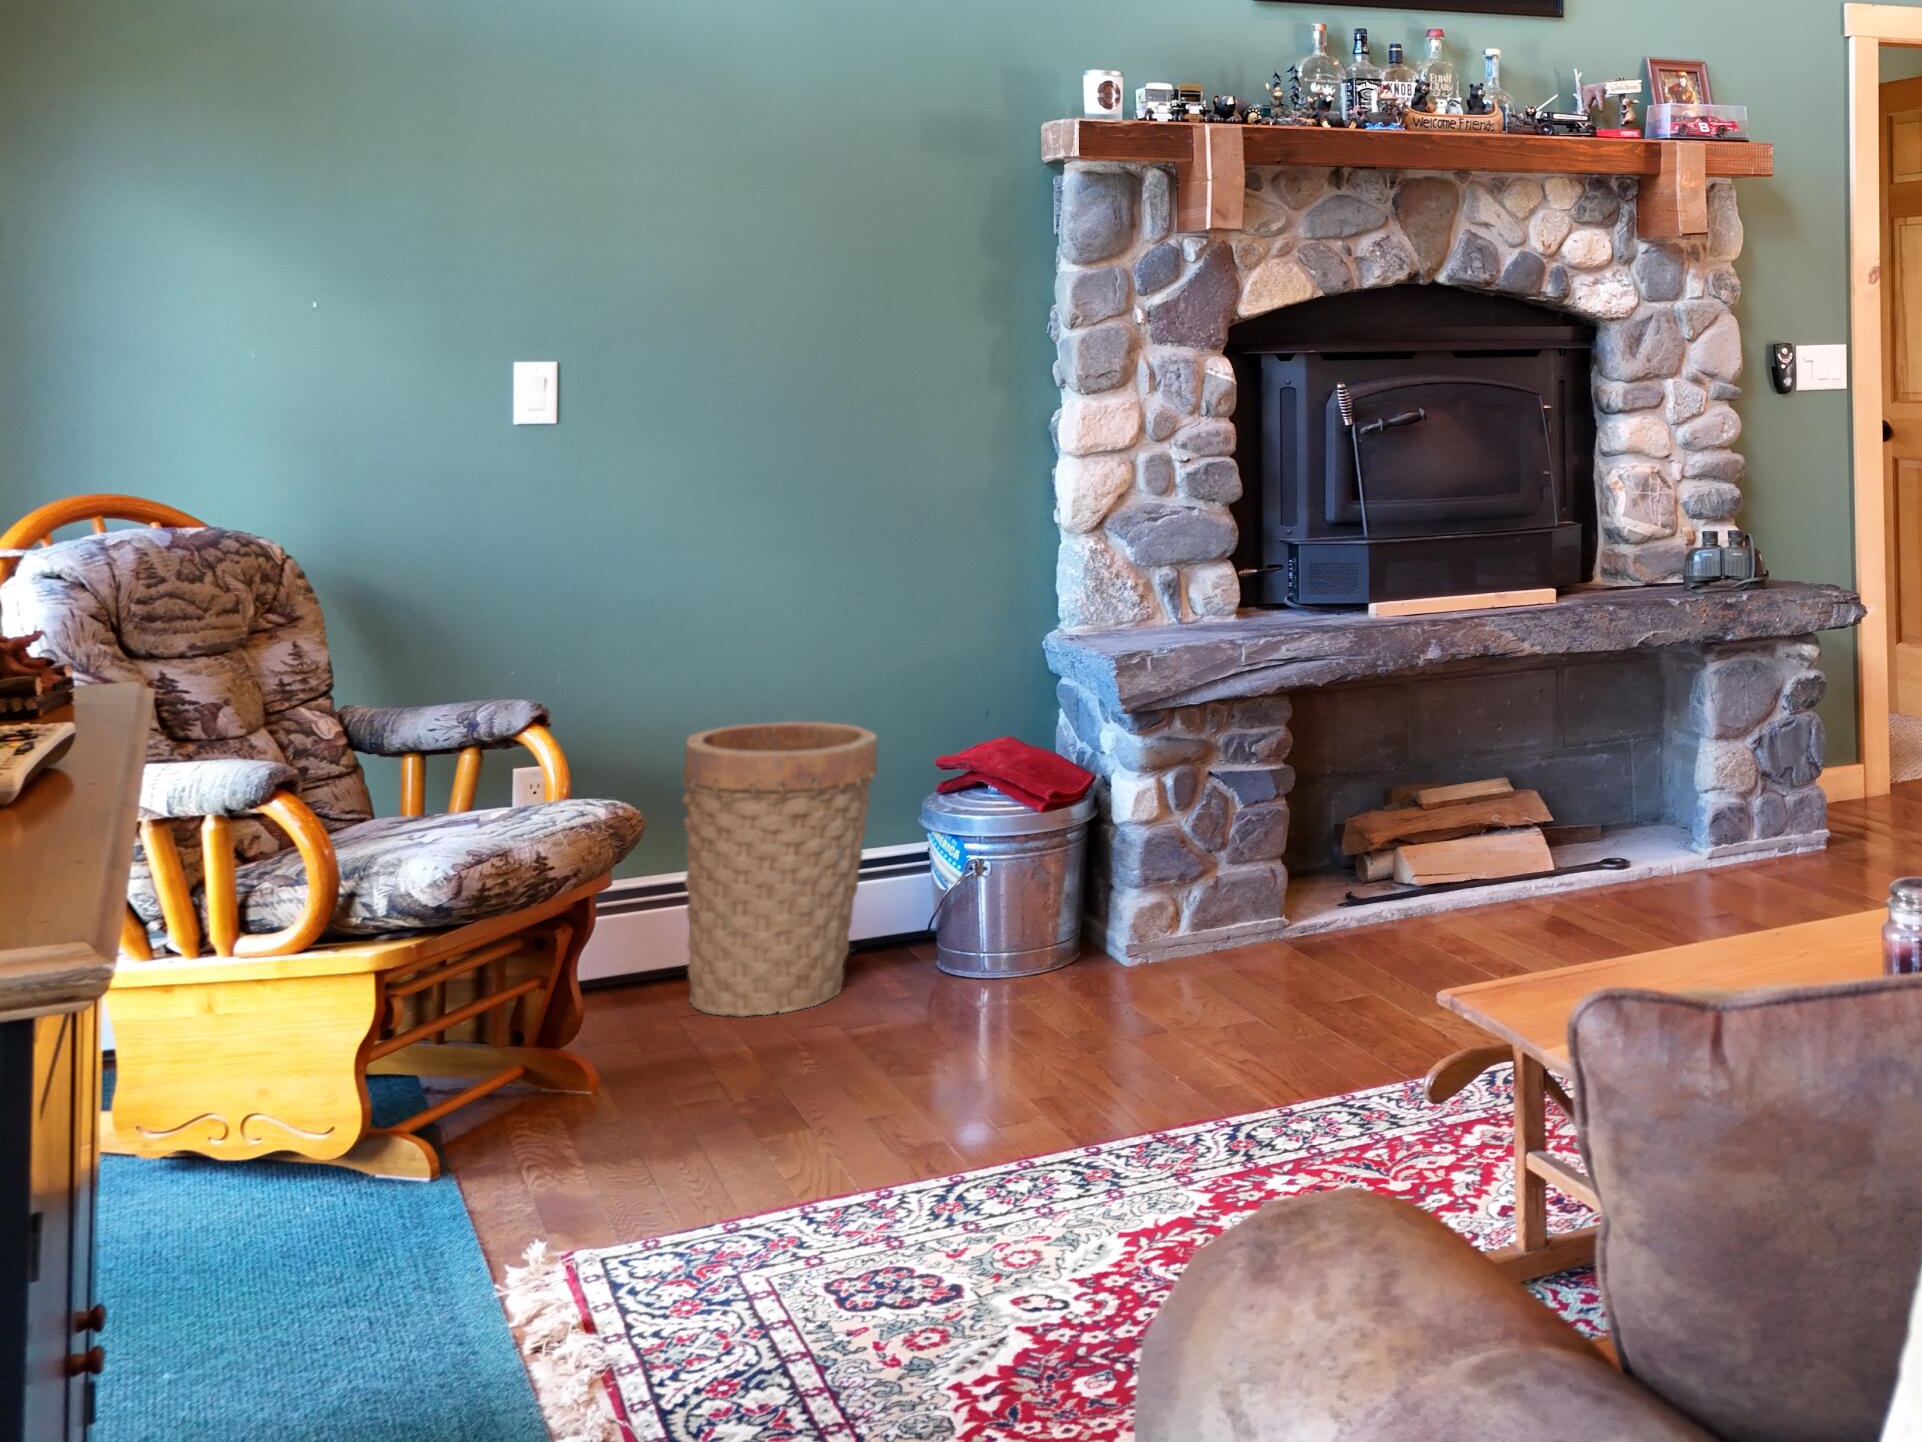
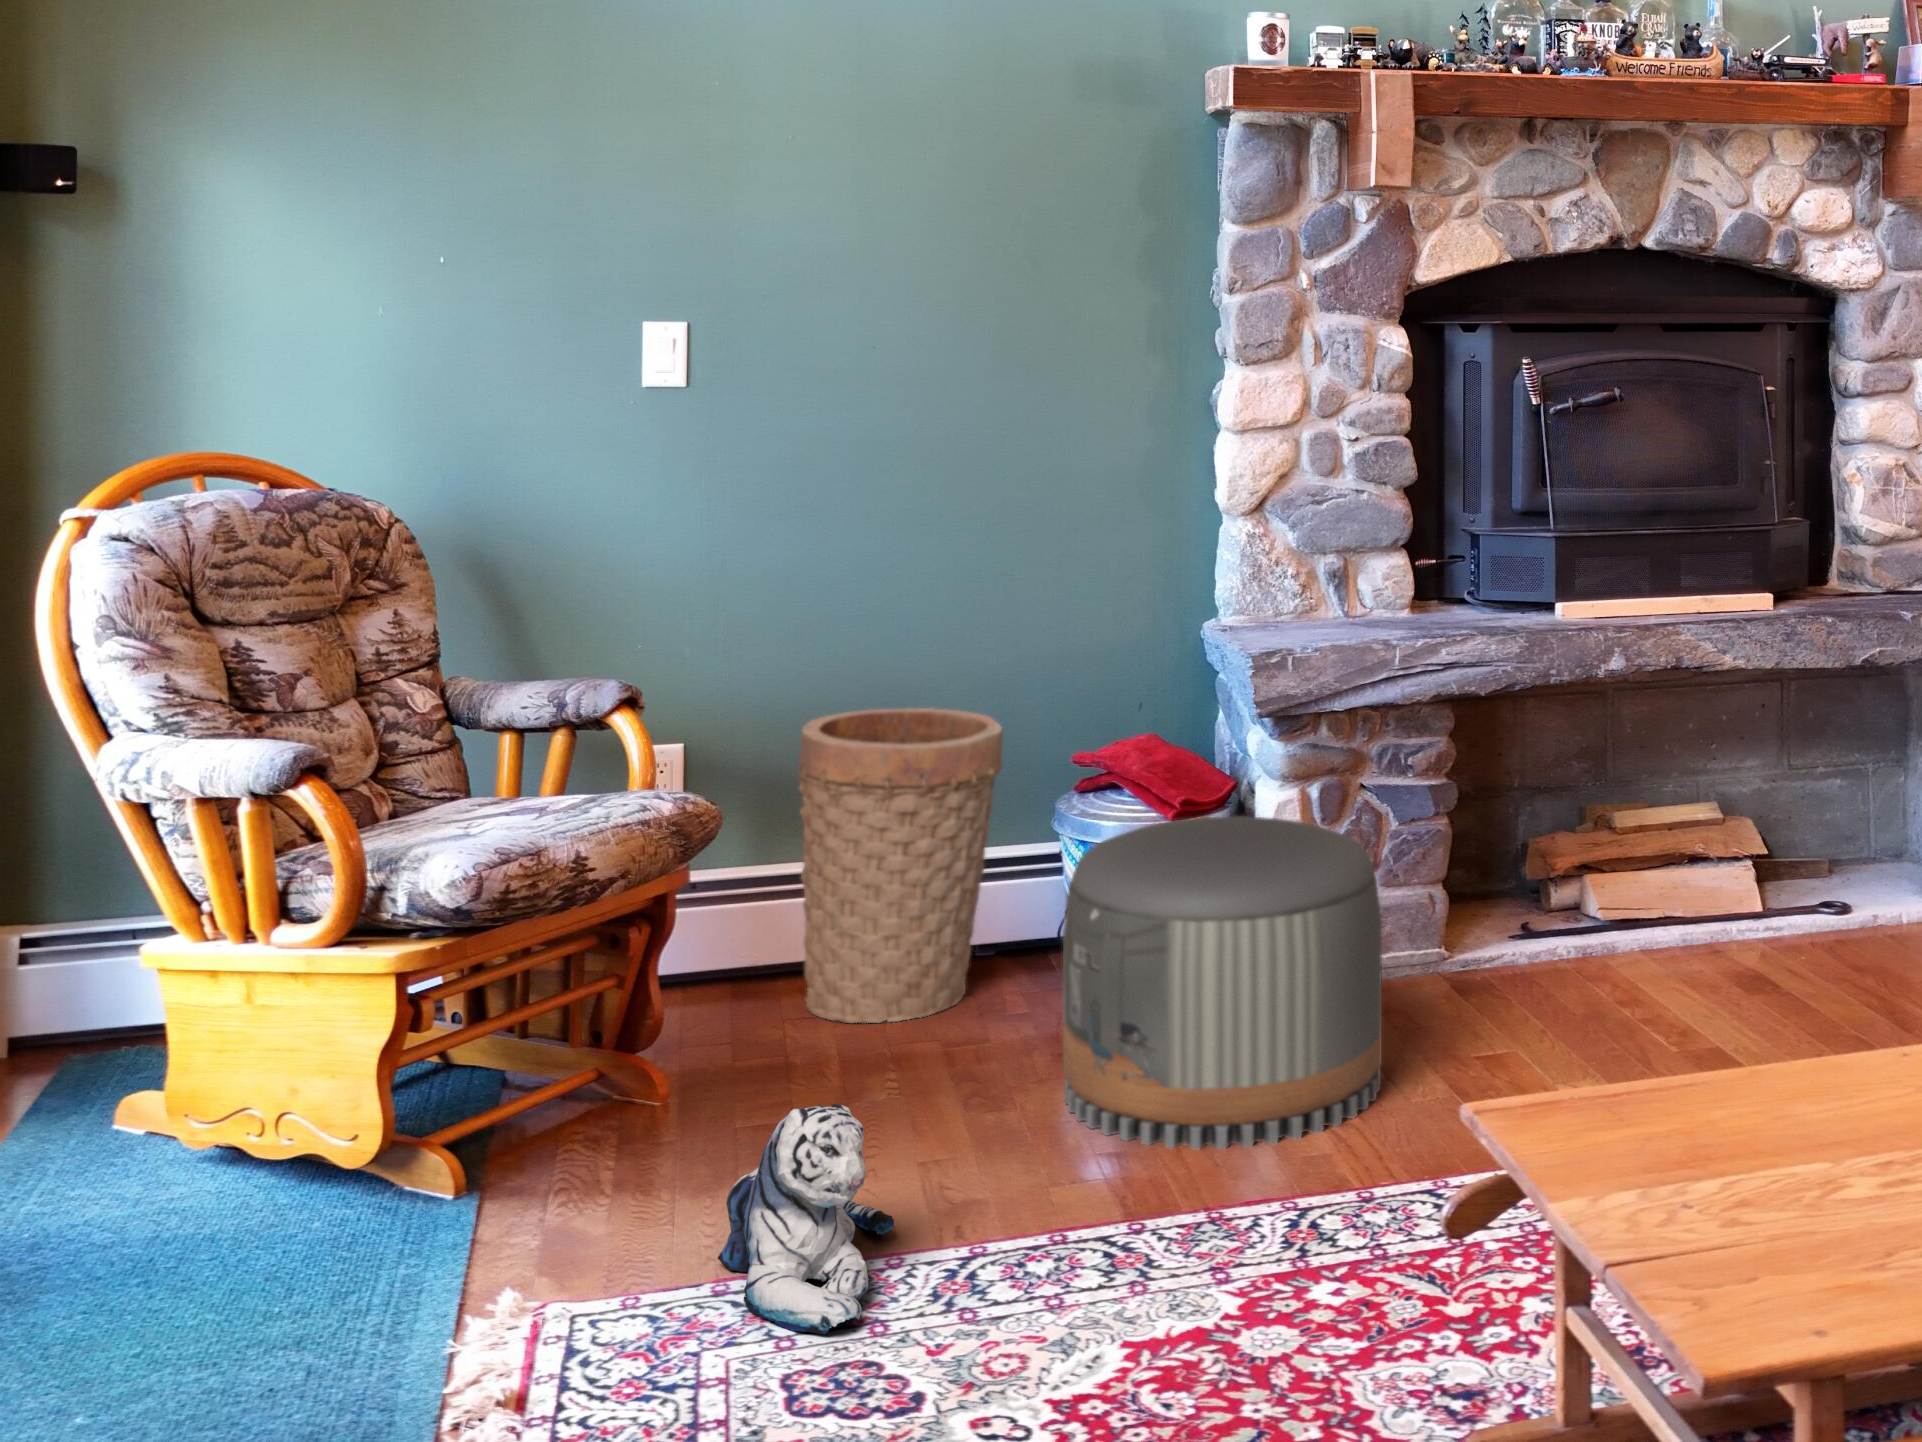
pouf: none [977,799,1265,1090] -> present [1063,816,1382,1150]
plush toy: none [725,1053,885,1248] -> present [718,1104,895,1334]

